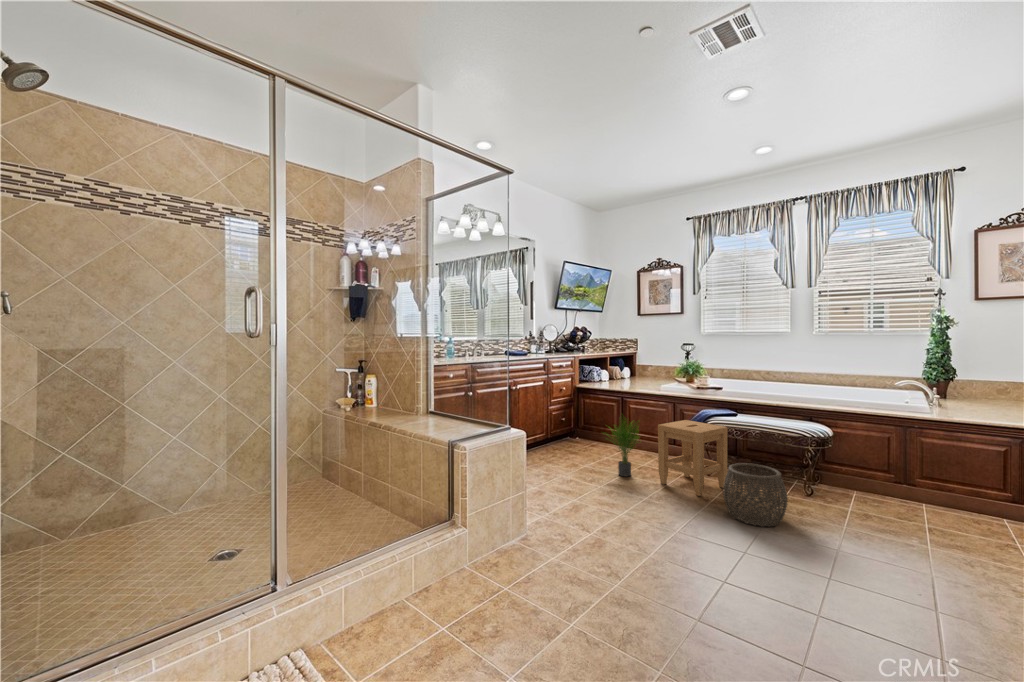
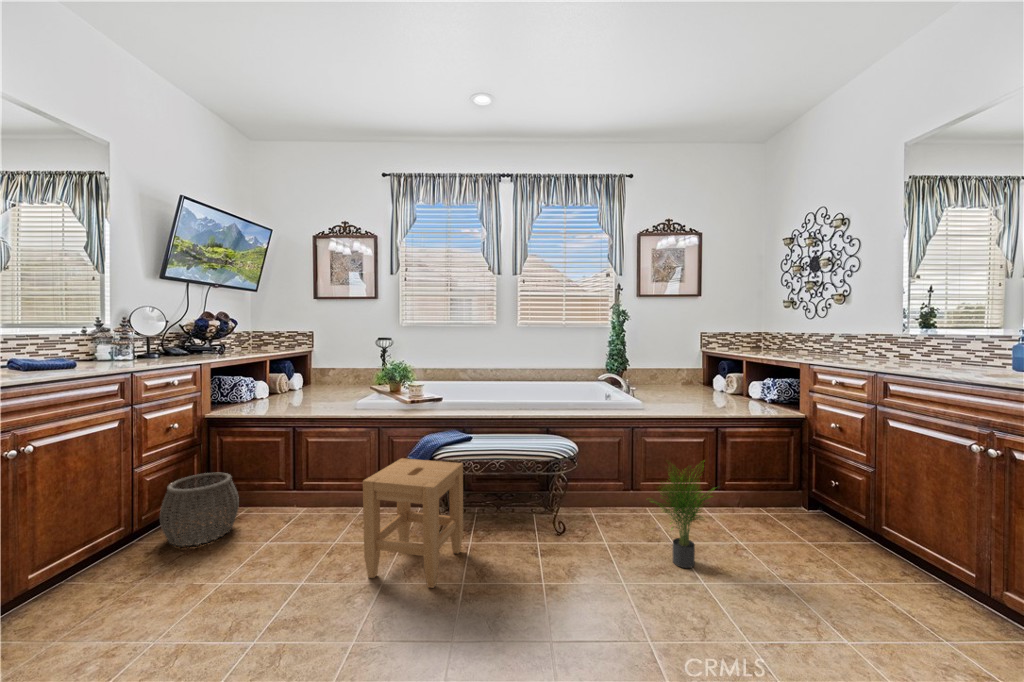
potted plant: present [610,420,638,477] -> present [654,471,710,568]
woven basket: present [723,463,788,527] -> present [160,473,239,546]

